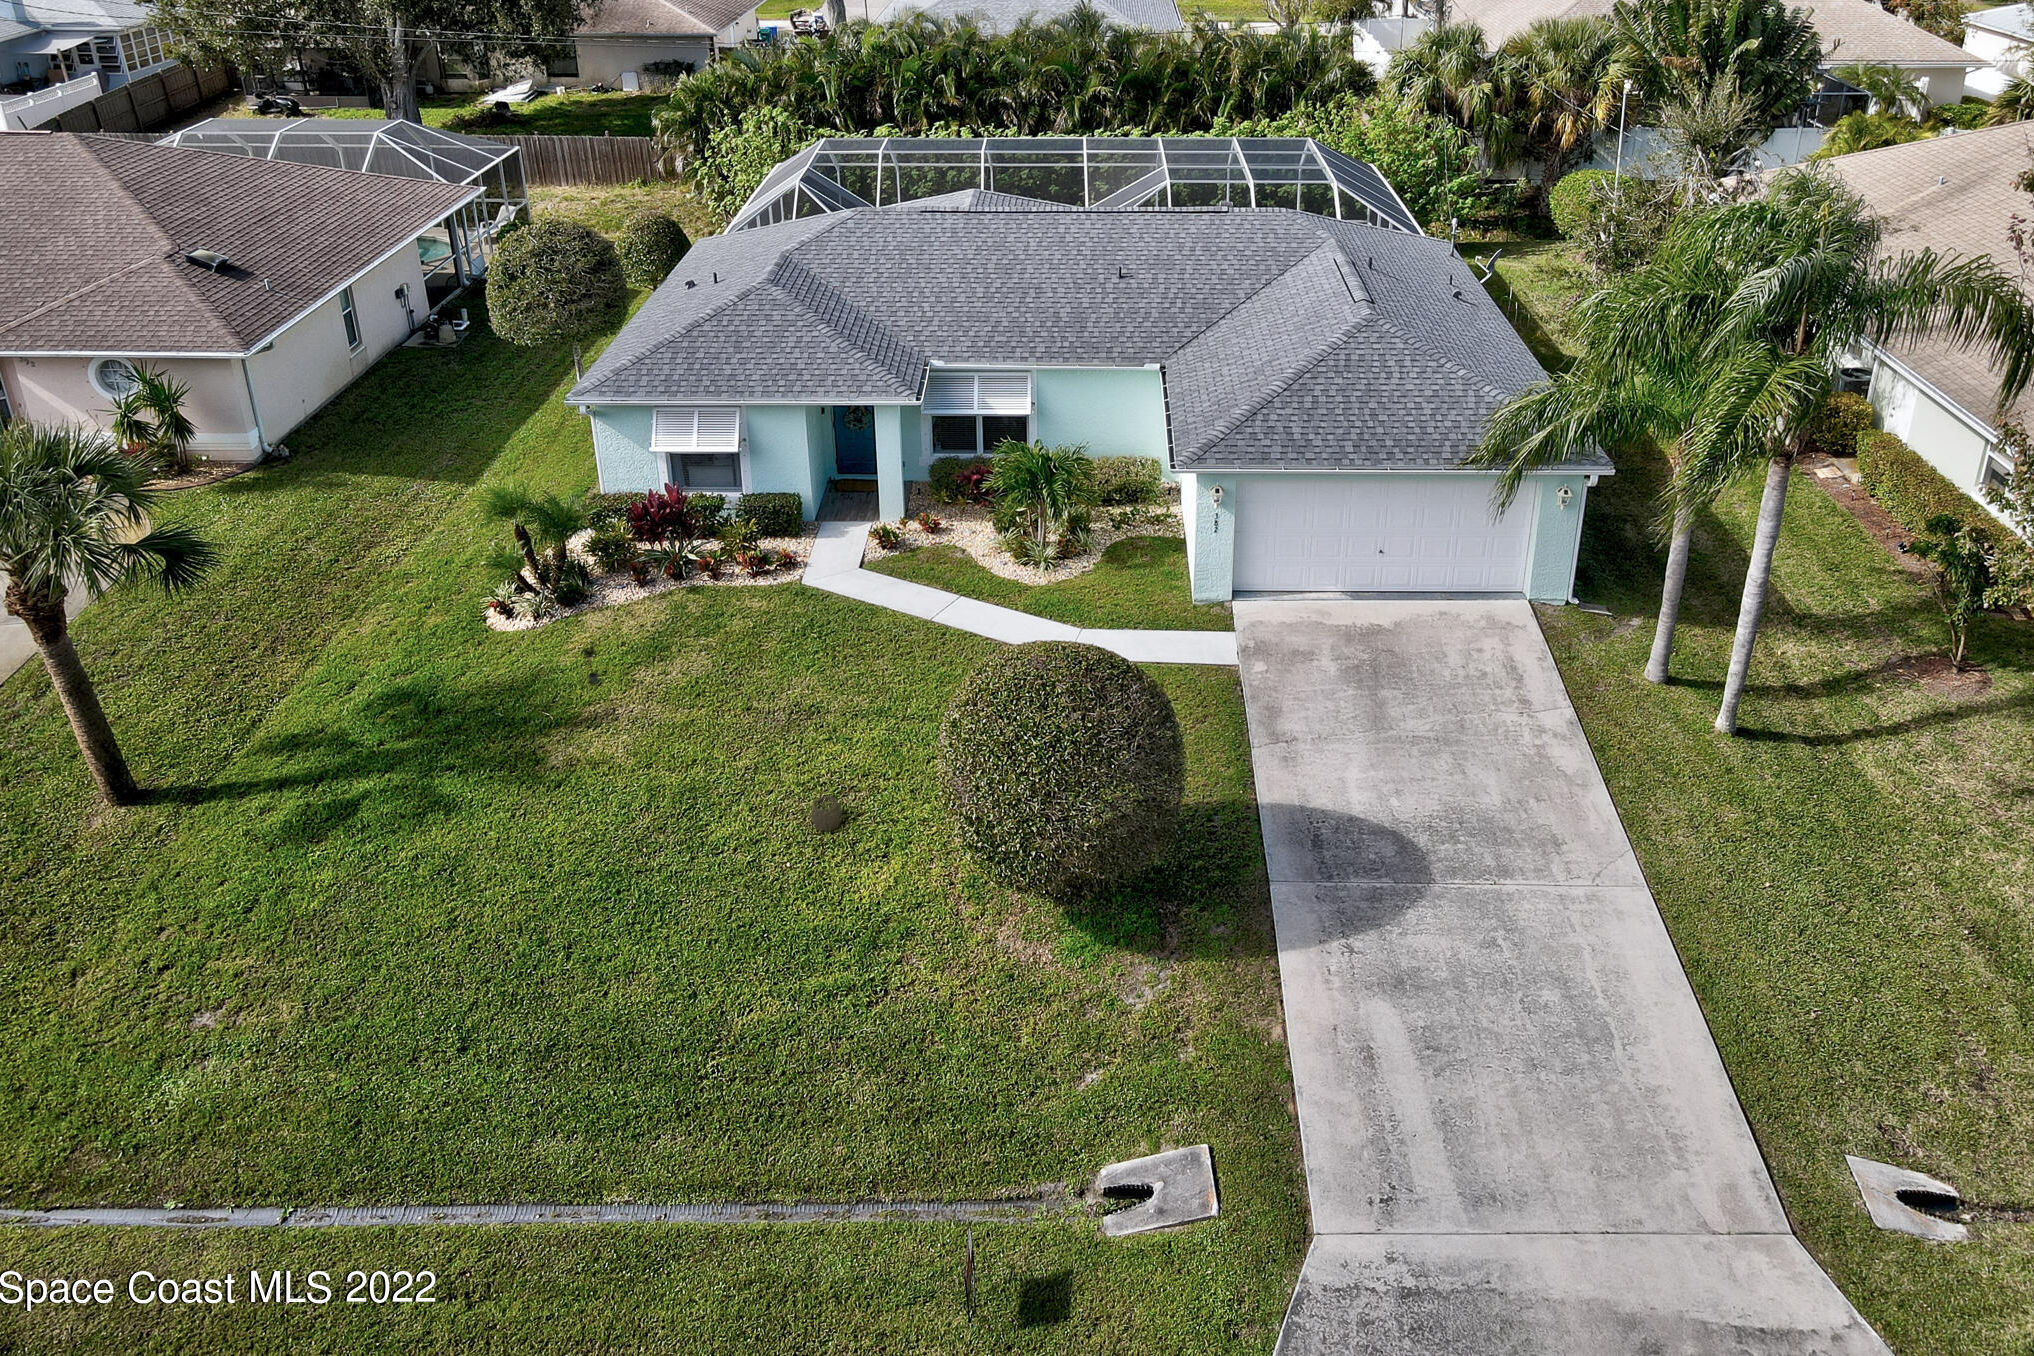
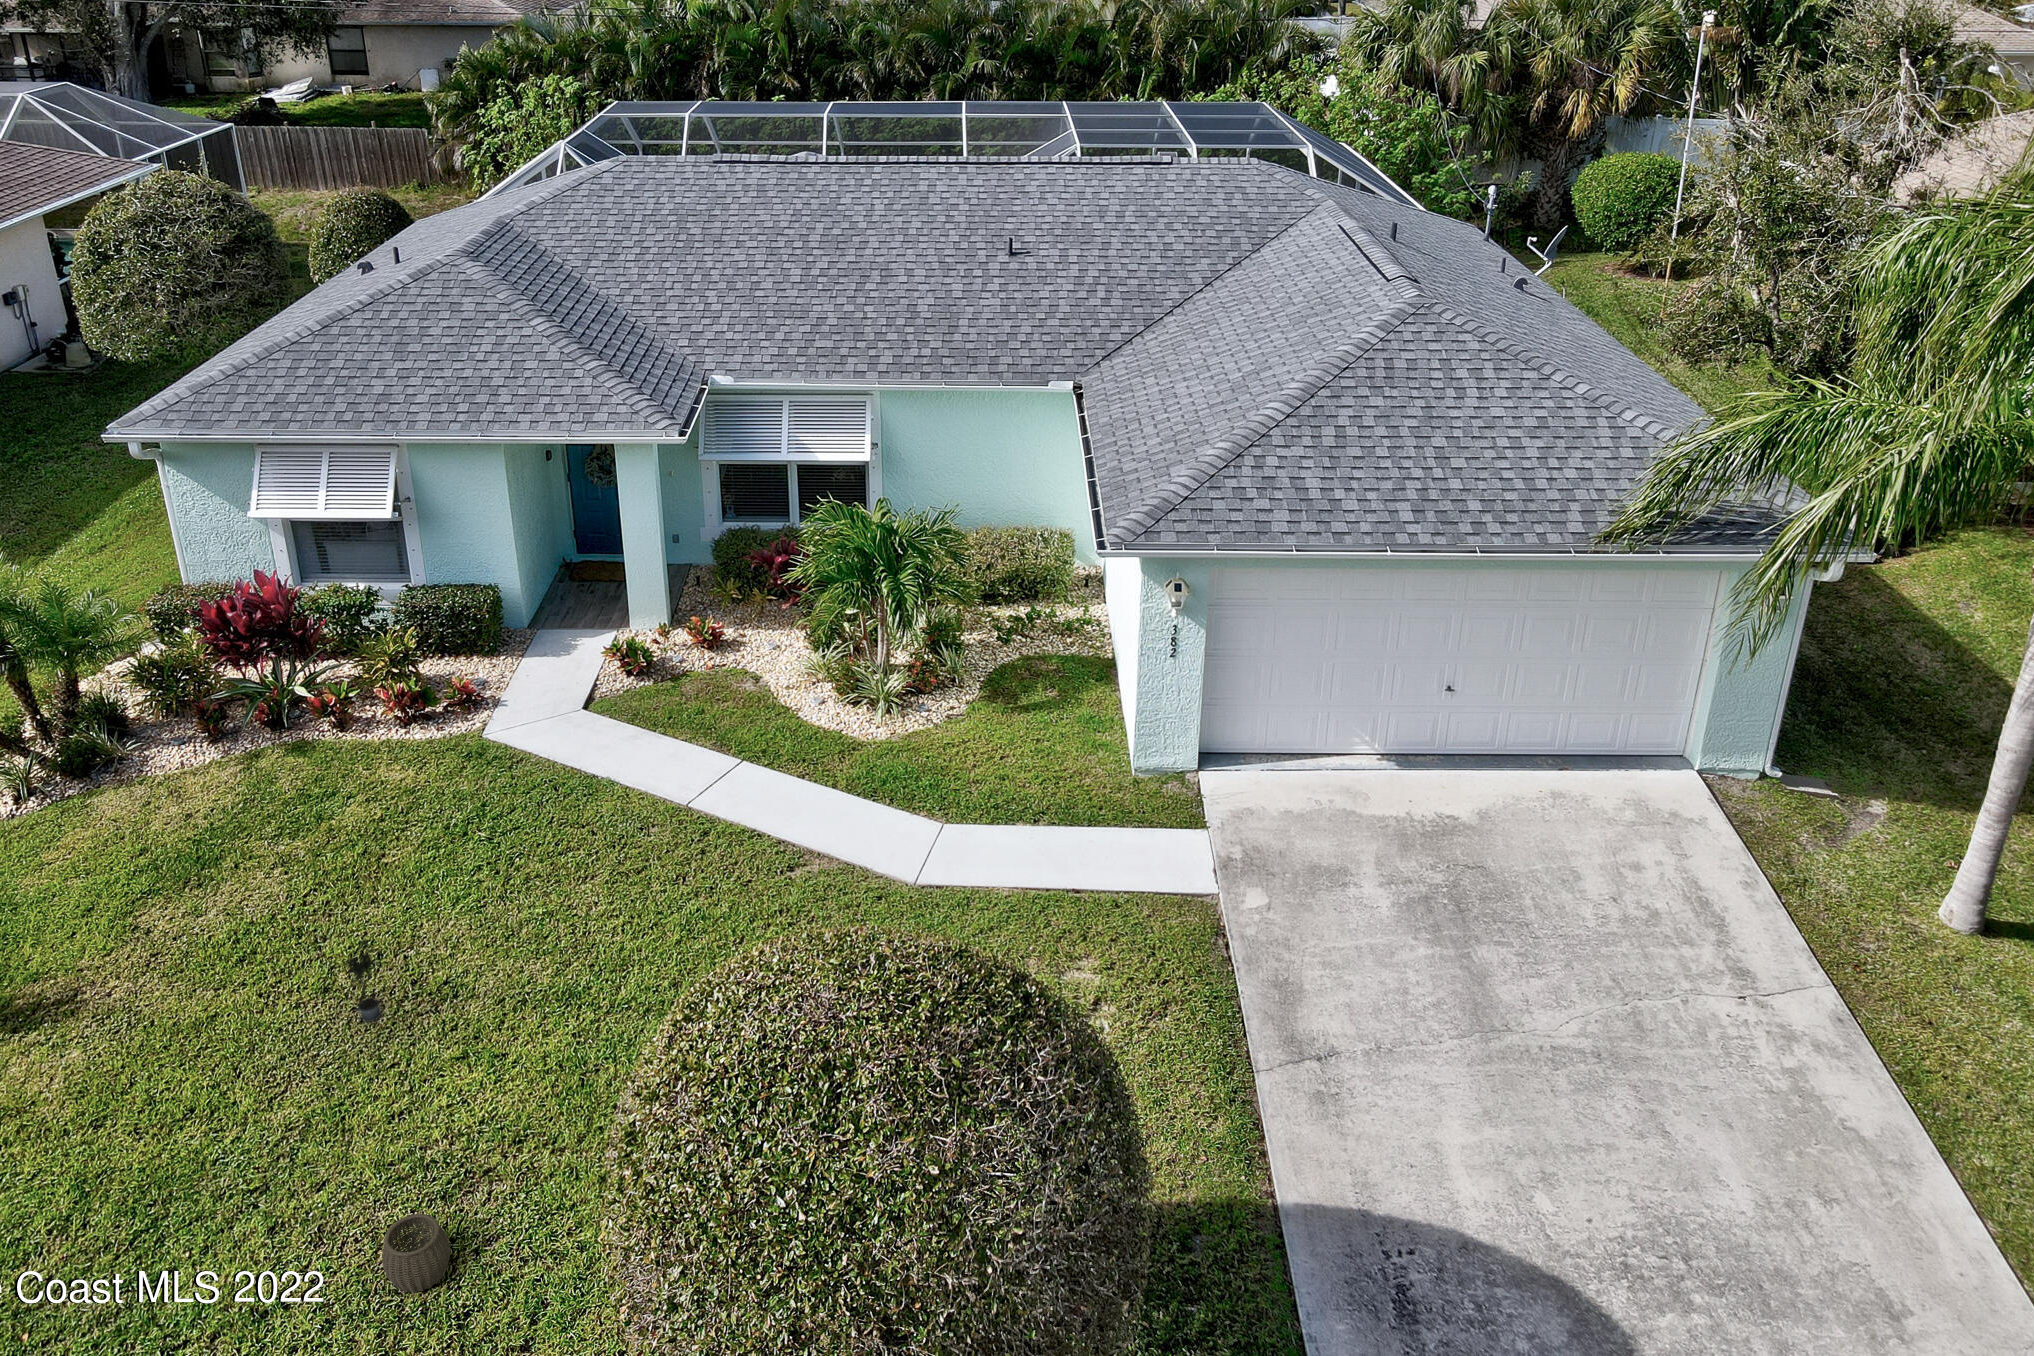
potted plant: present [581,641,599,684] -> present [344,940,381,1022]

